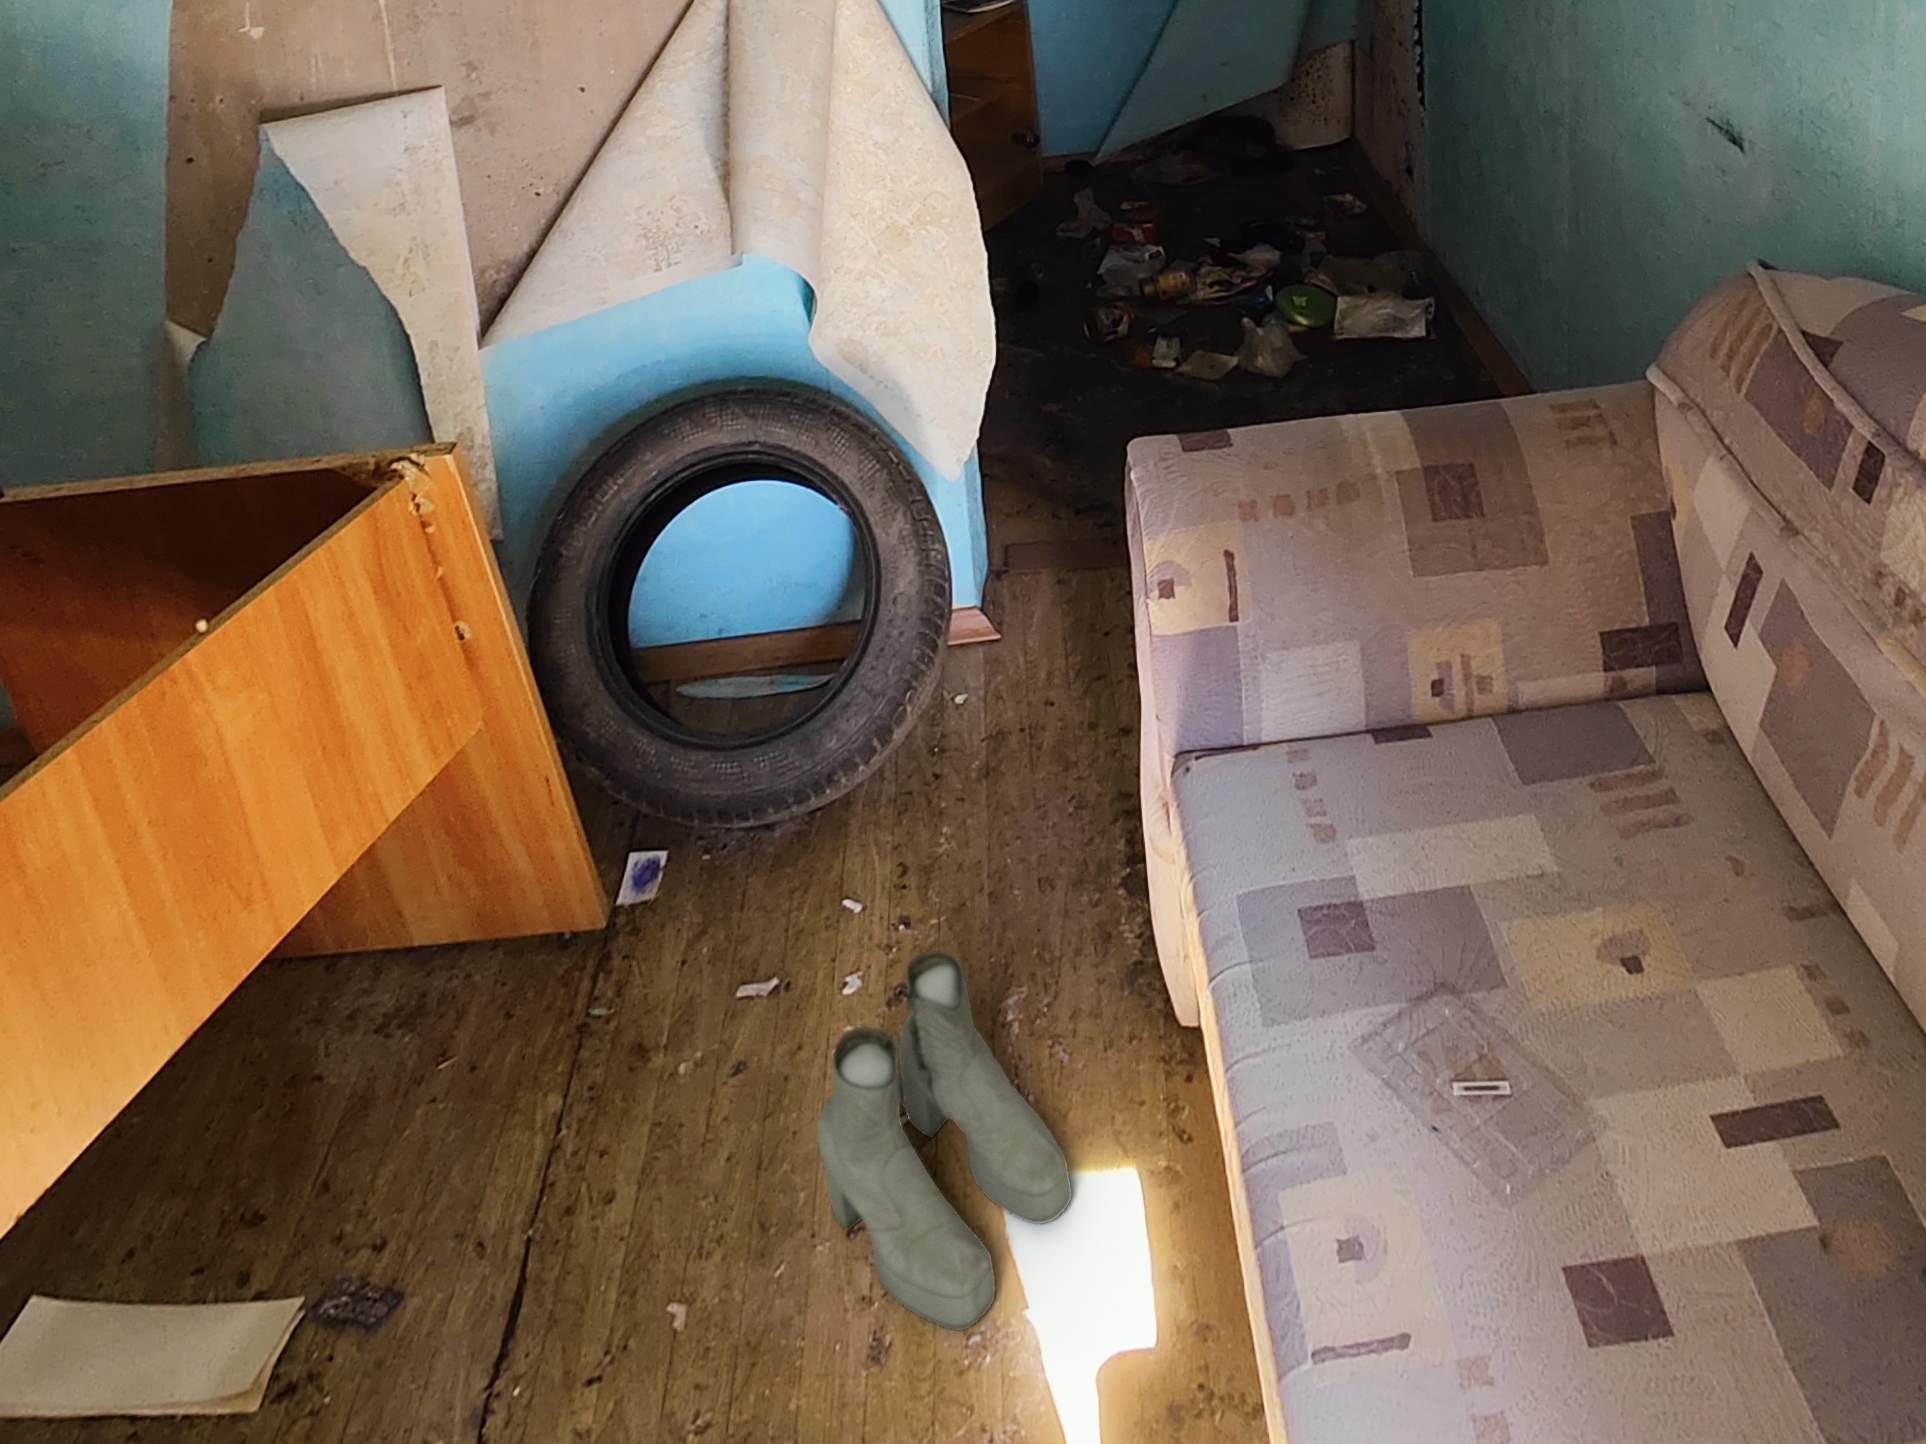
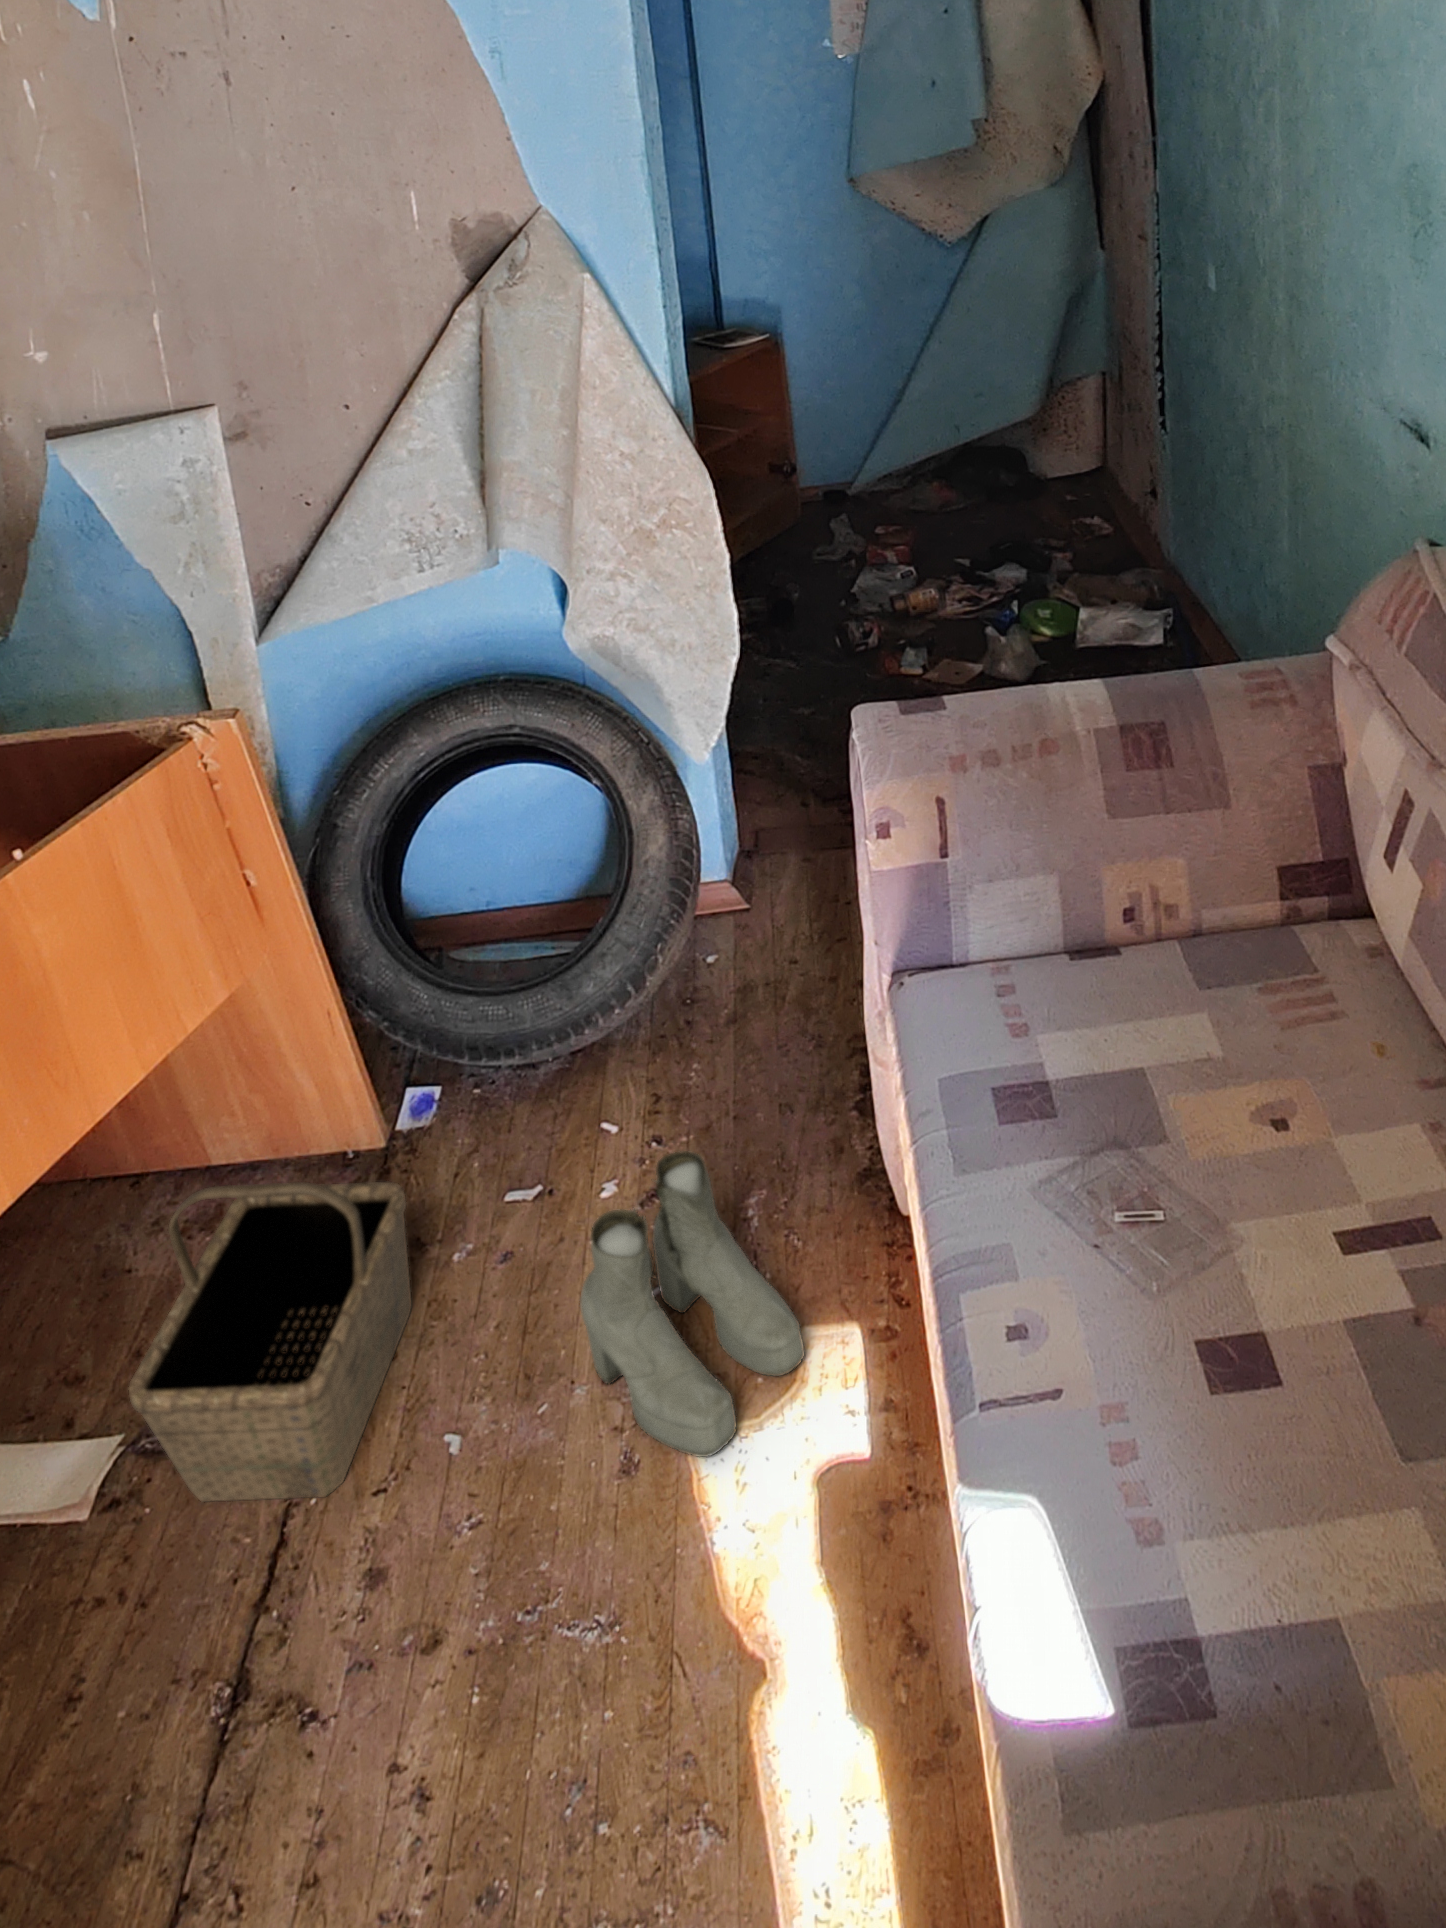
basket: none [295,978,623,1379] -> present [129,1182,412,1502]

